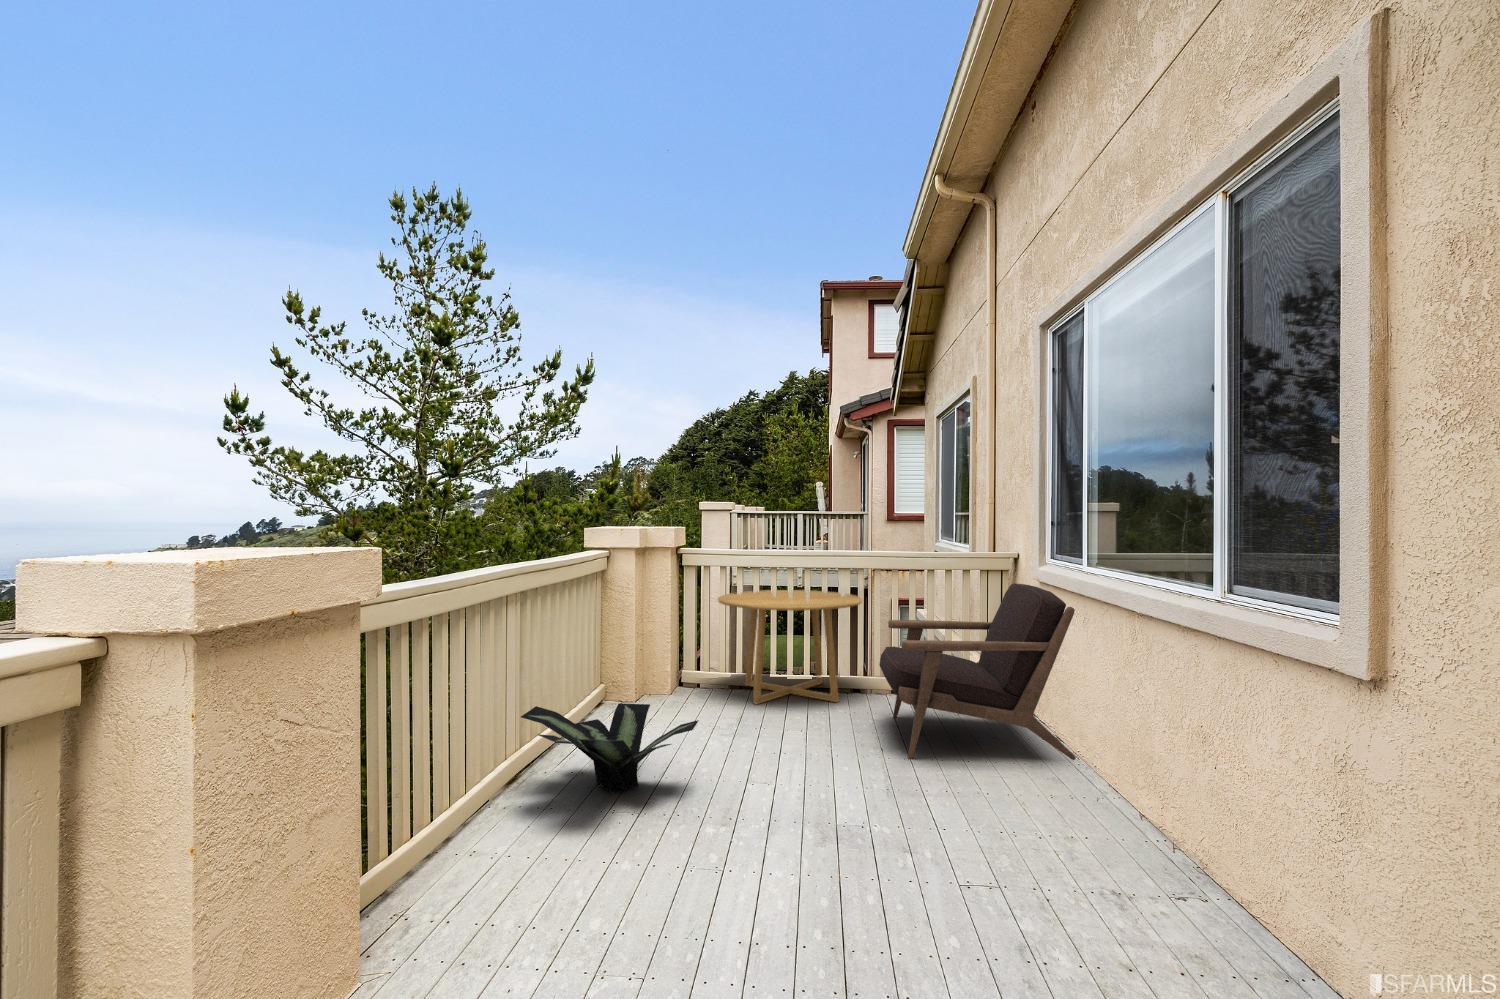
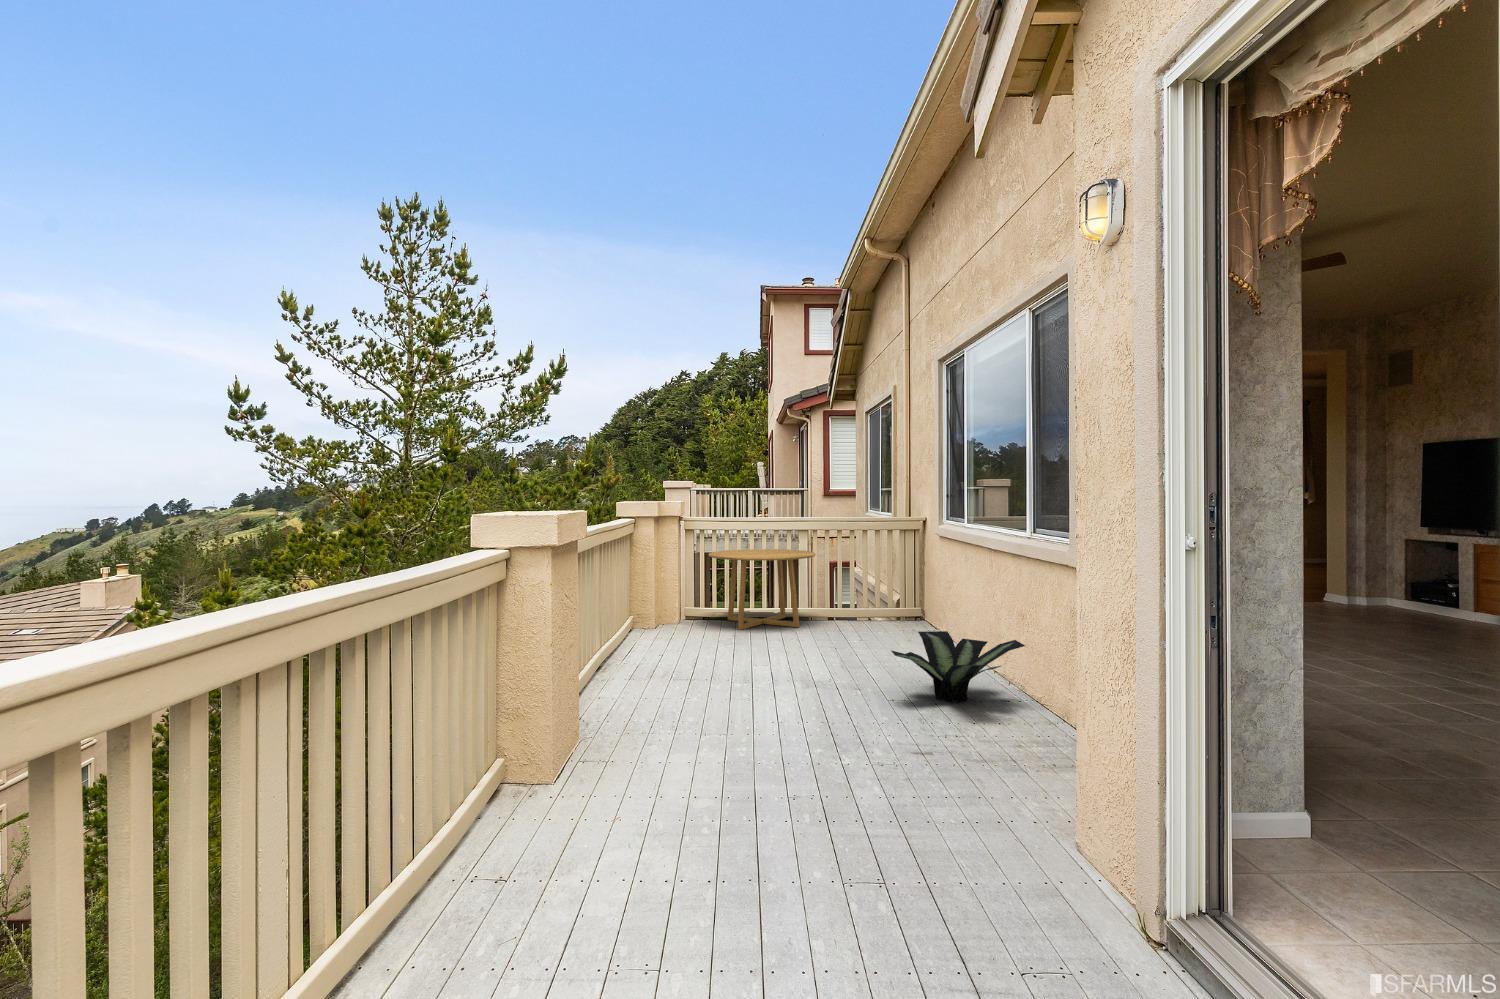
armchair: present [879,583,1076,760] -> none [830,538,959,653]
potted plant: present [521,704,699,793] -> present [891,631,1025,703]

